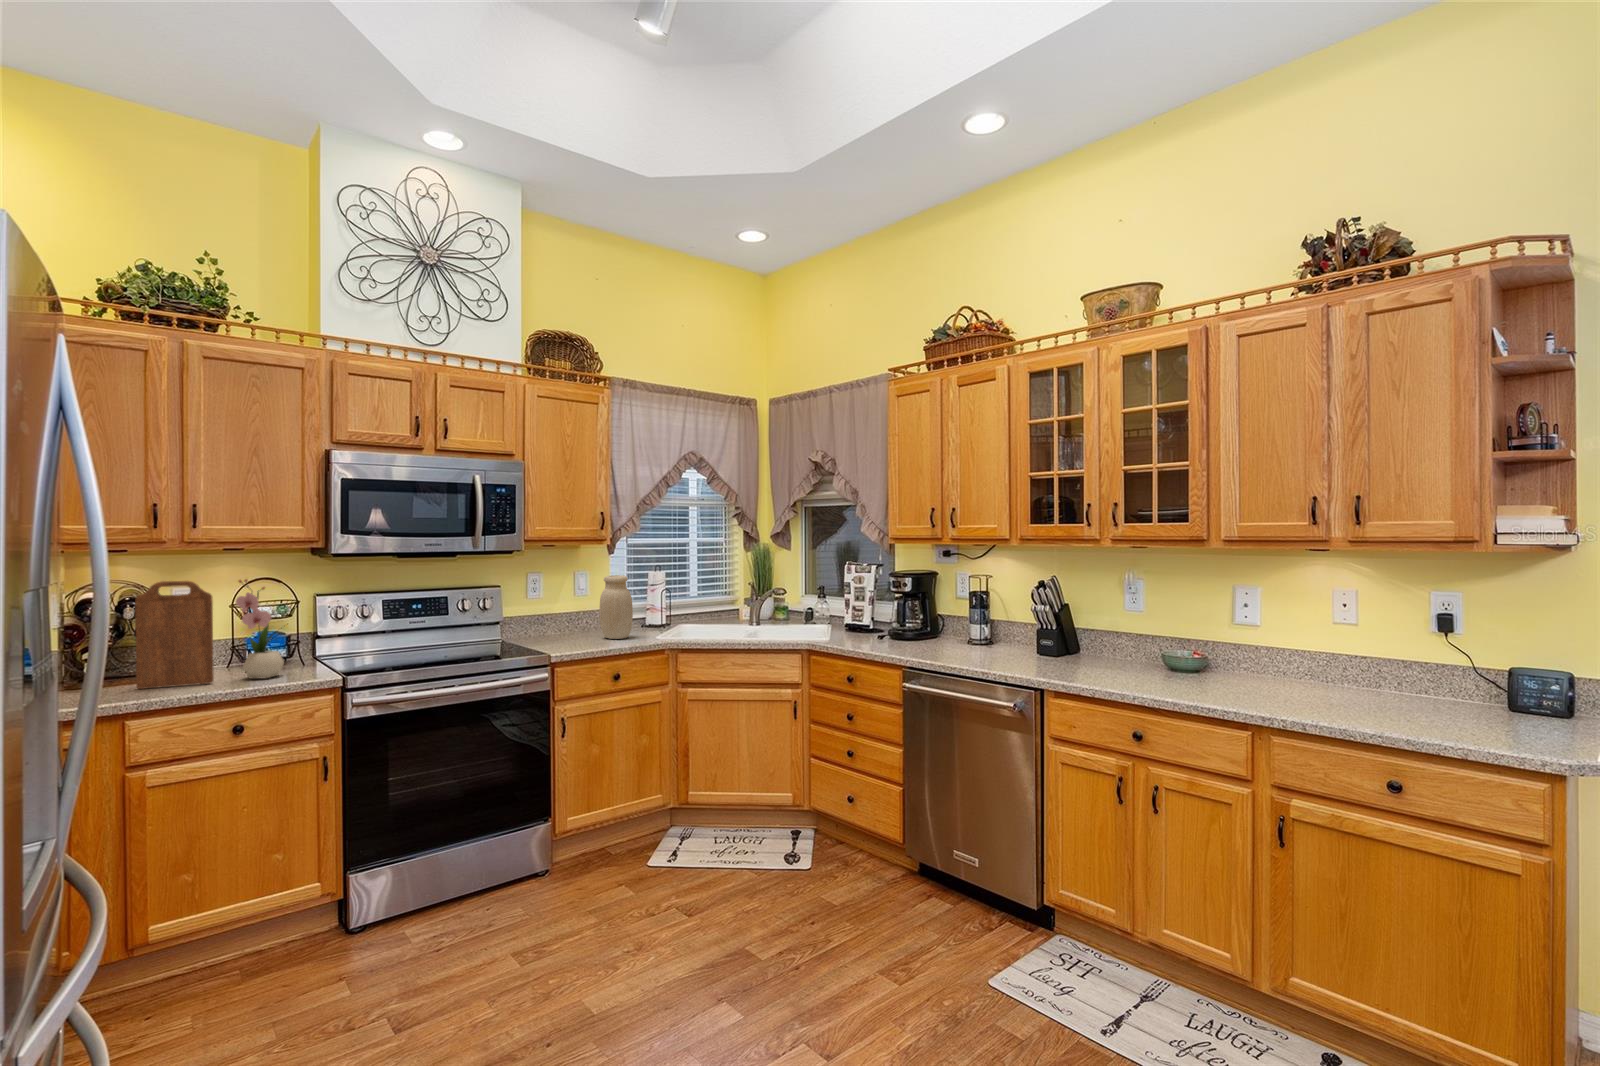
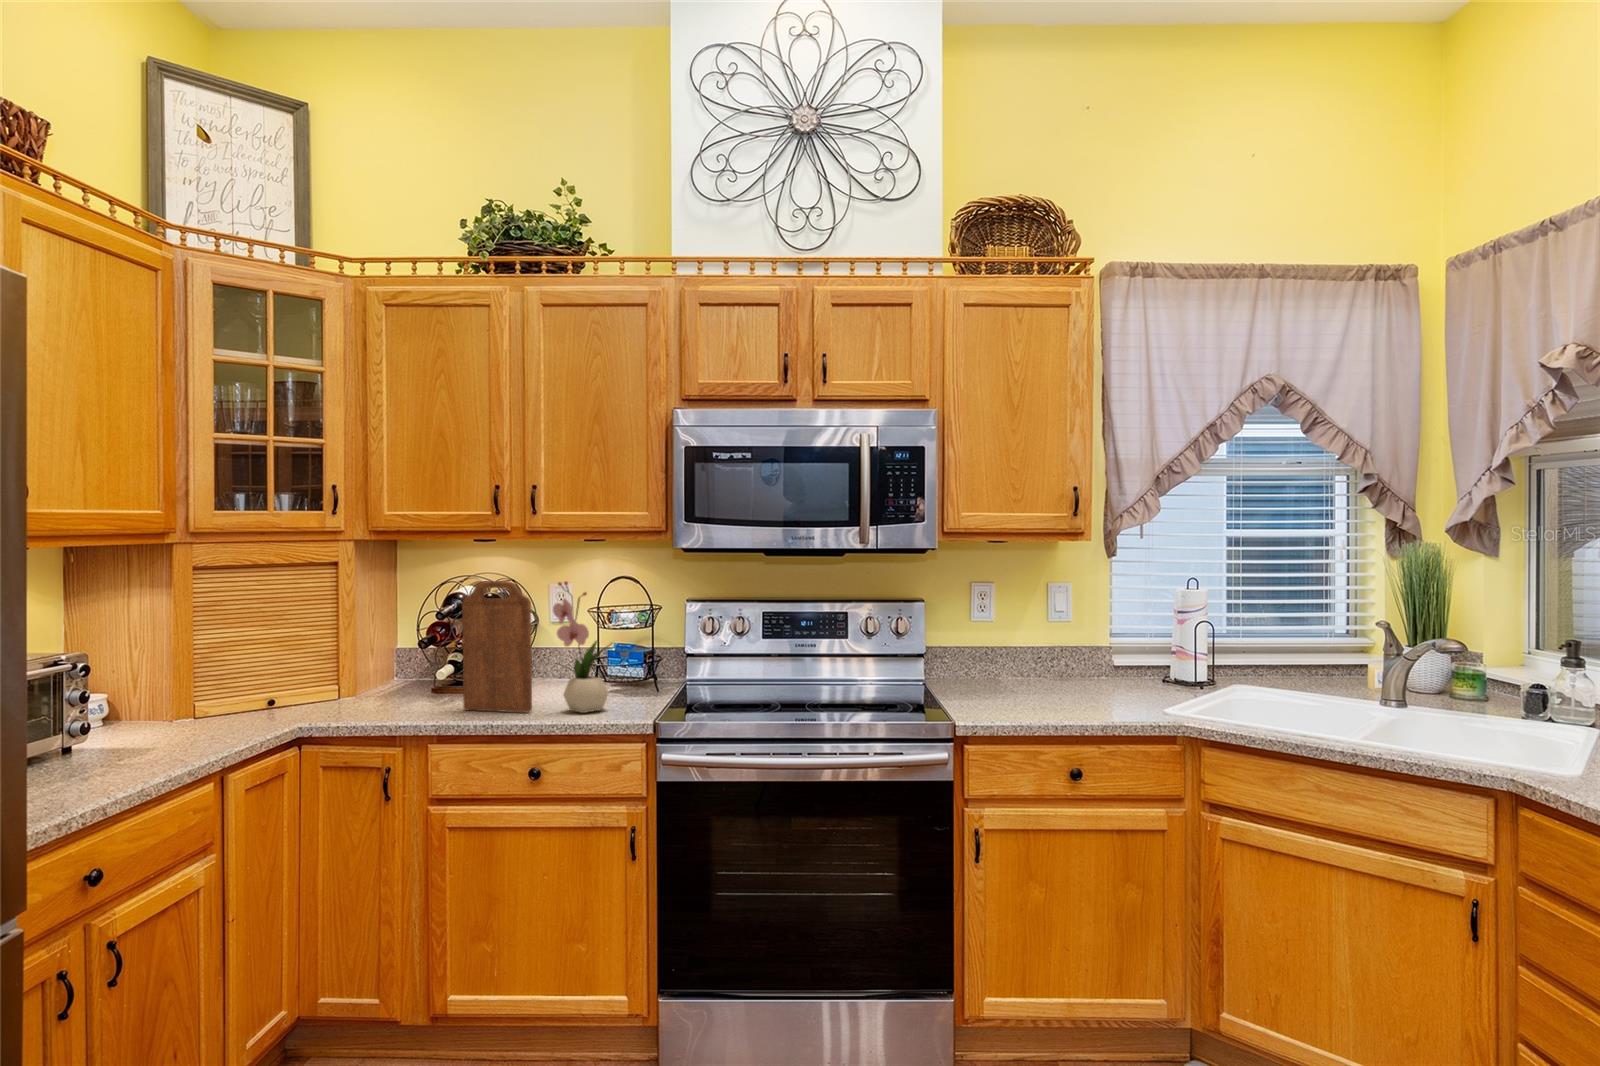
jar: present [599,575,633,639] -> none [1066,593,1123,704]

